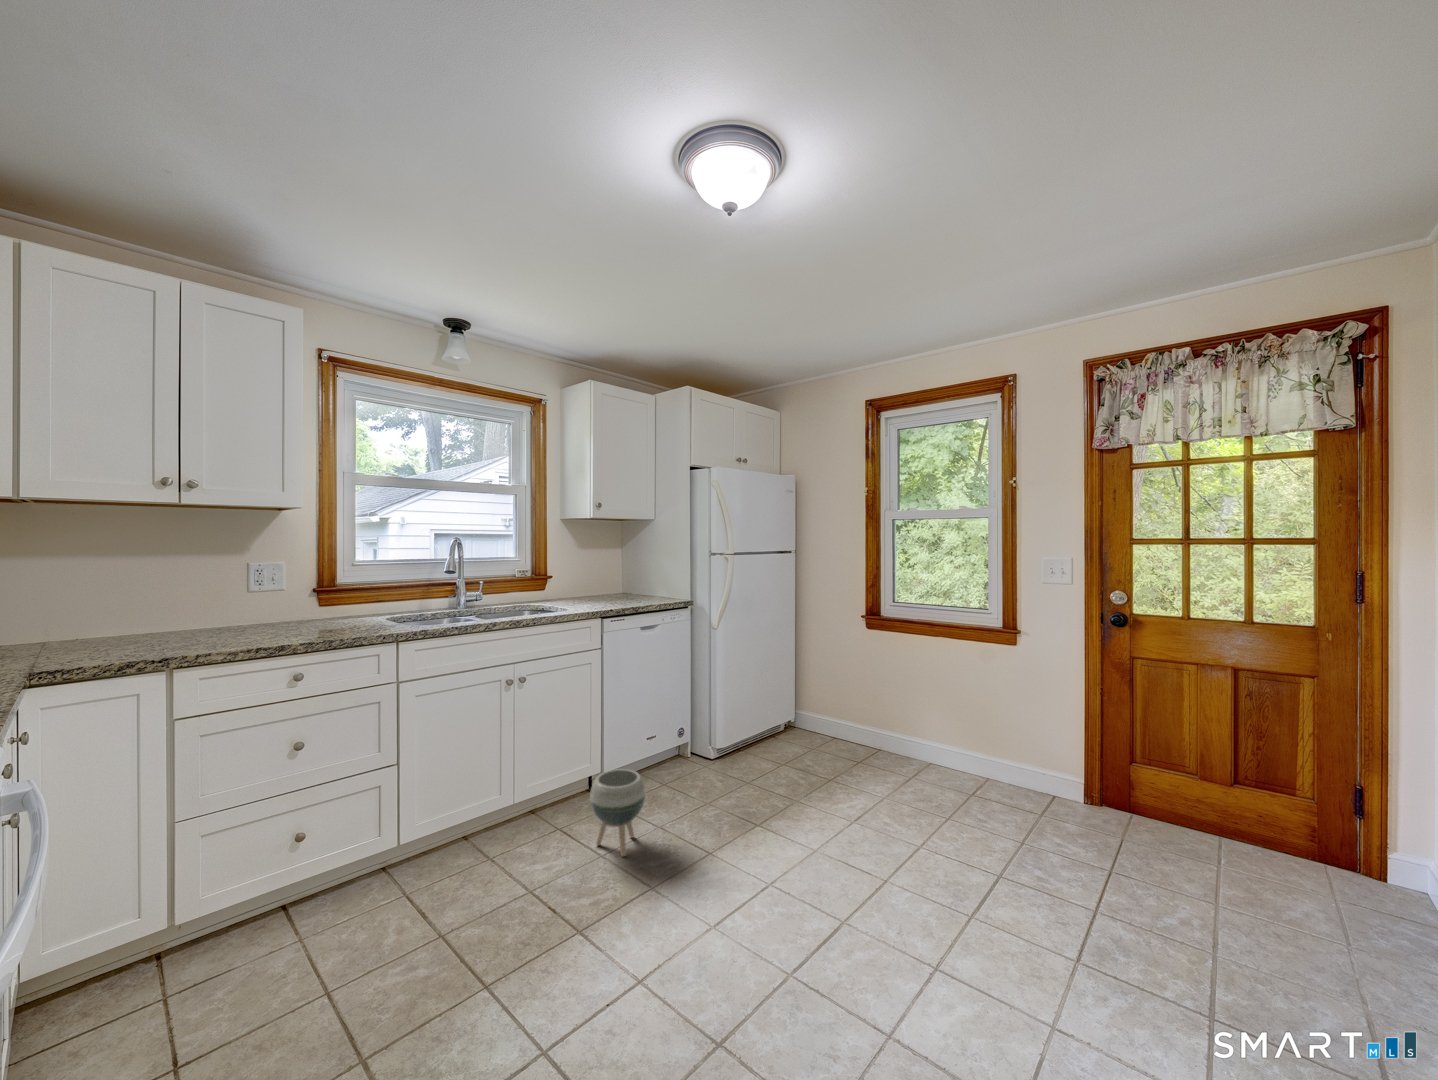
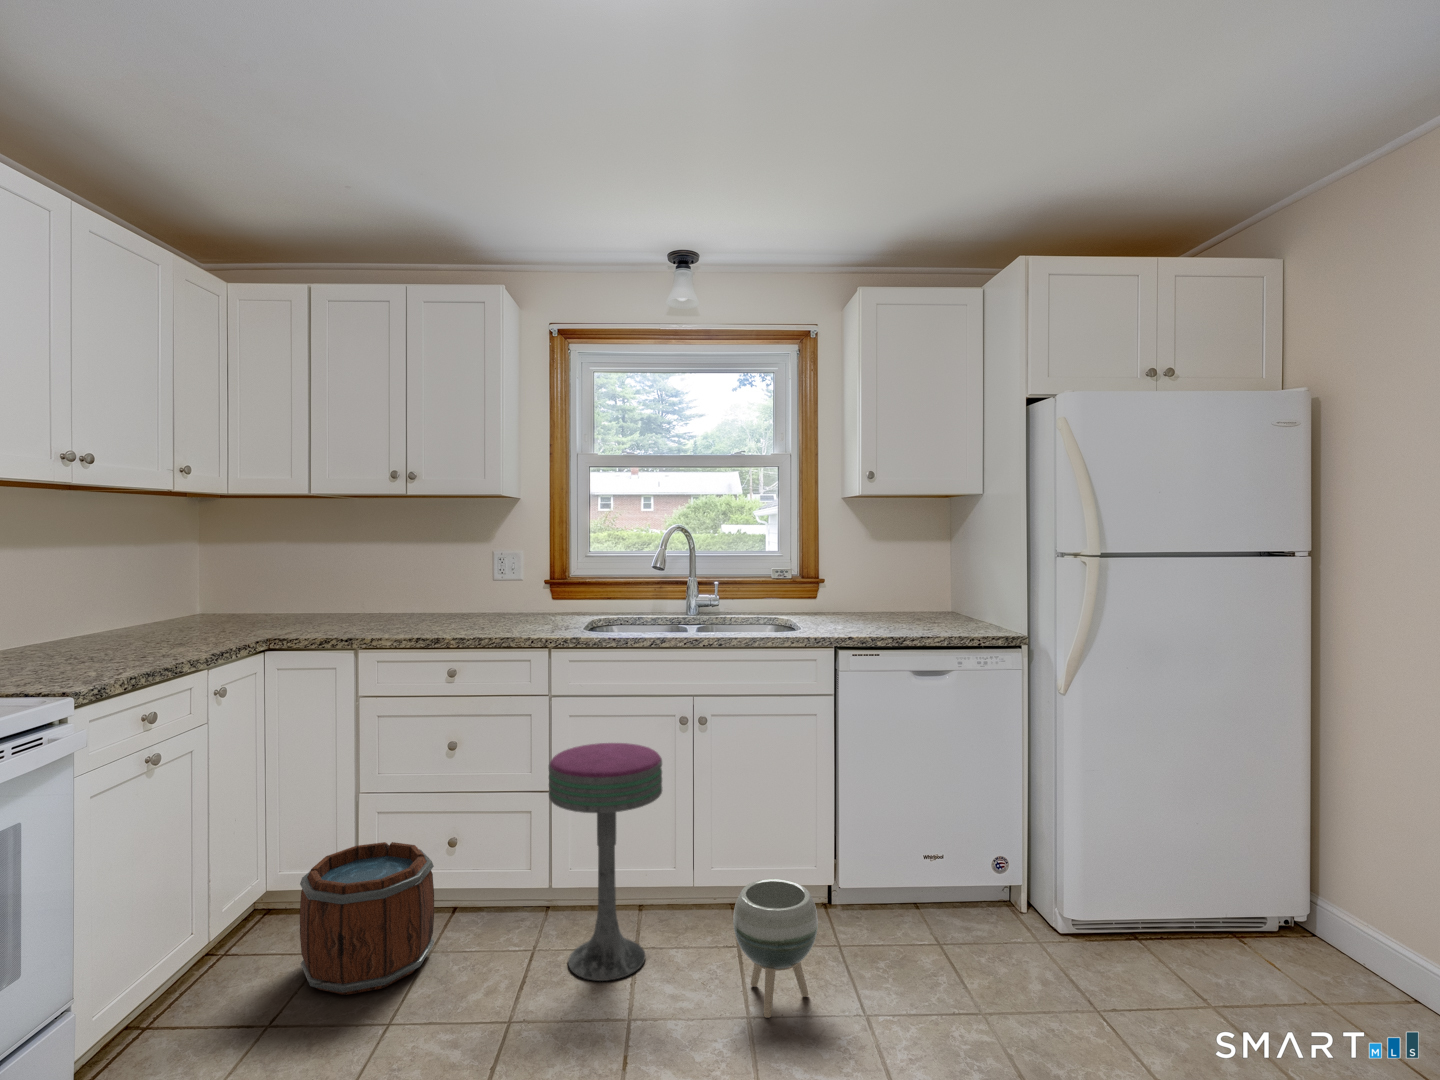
bar stool: none [434,706,528,893] -> present [549,743,662,981]
bucket: none [163,848,321,1024] -> present [300,842,434,995]

